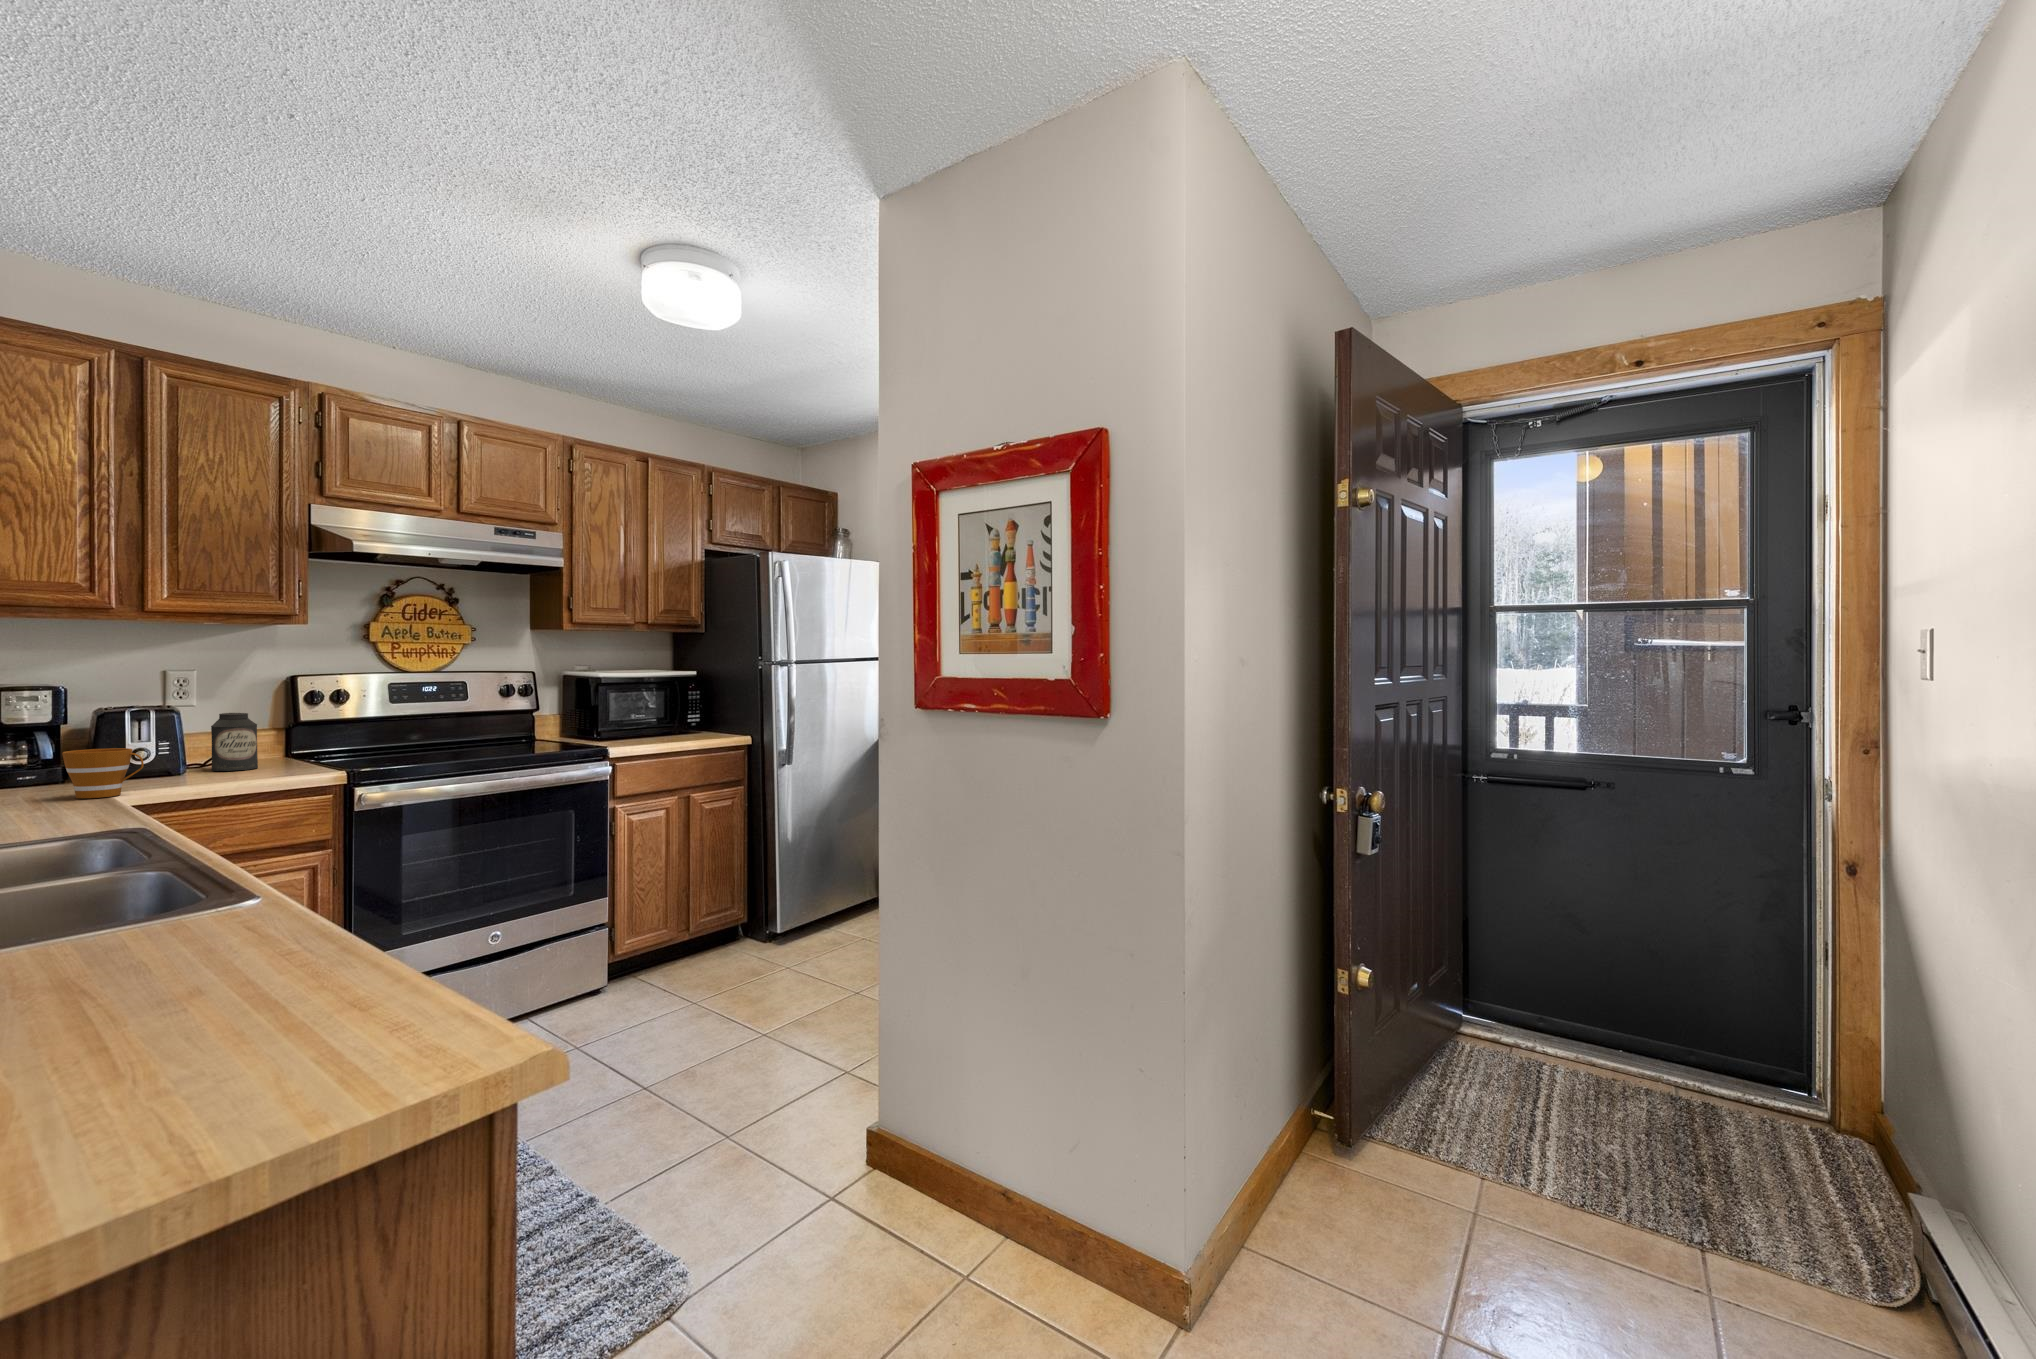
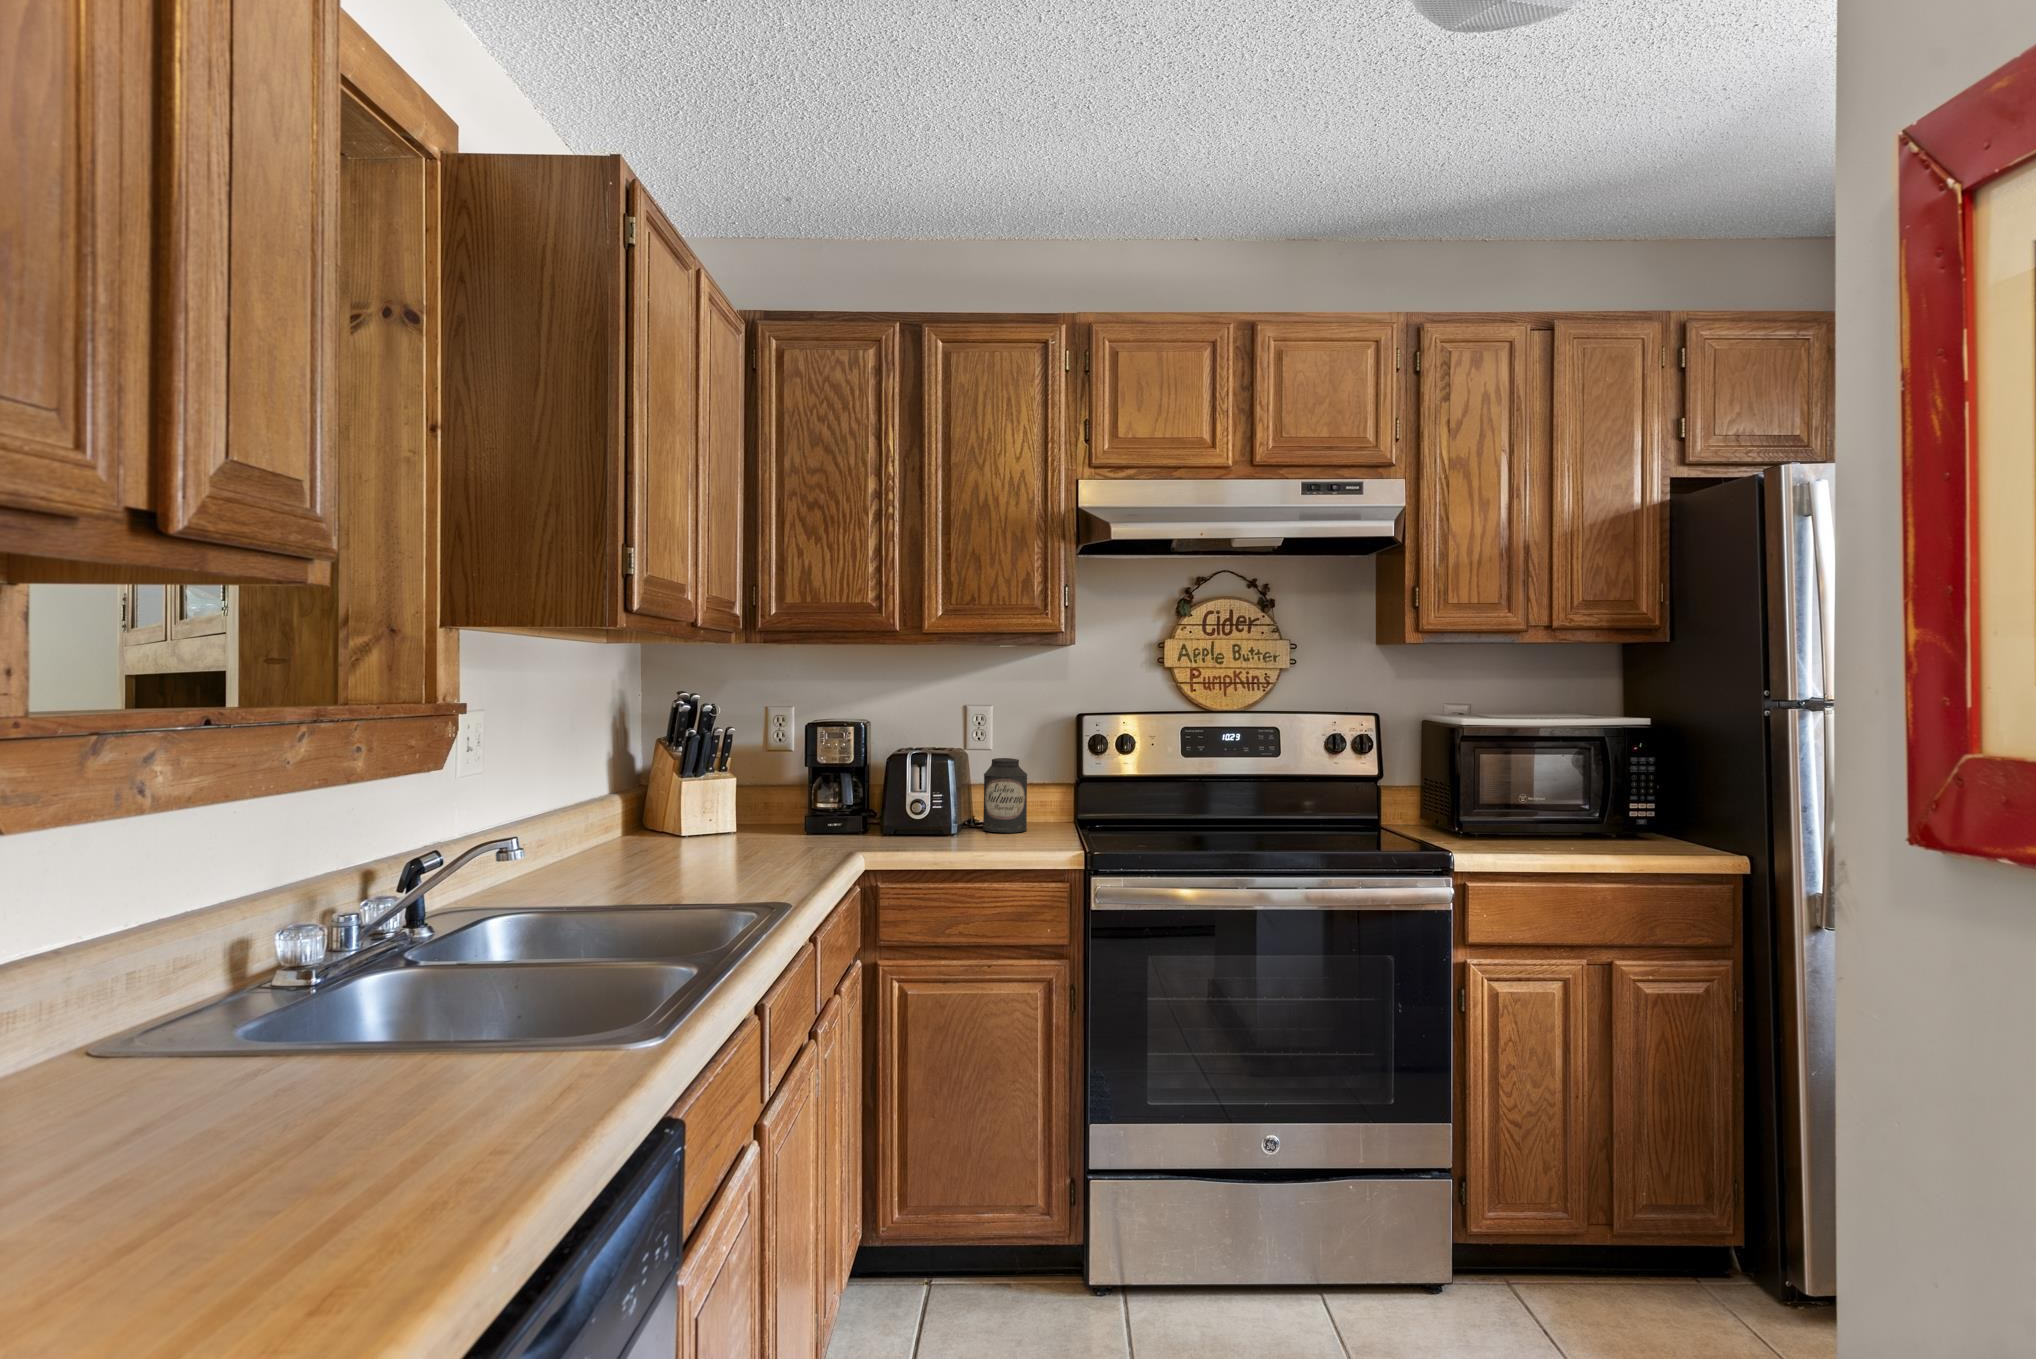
cup: present [62,748,144,798] -> none [819,797,882,856]

